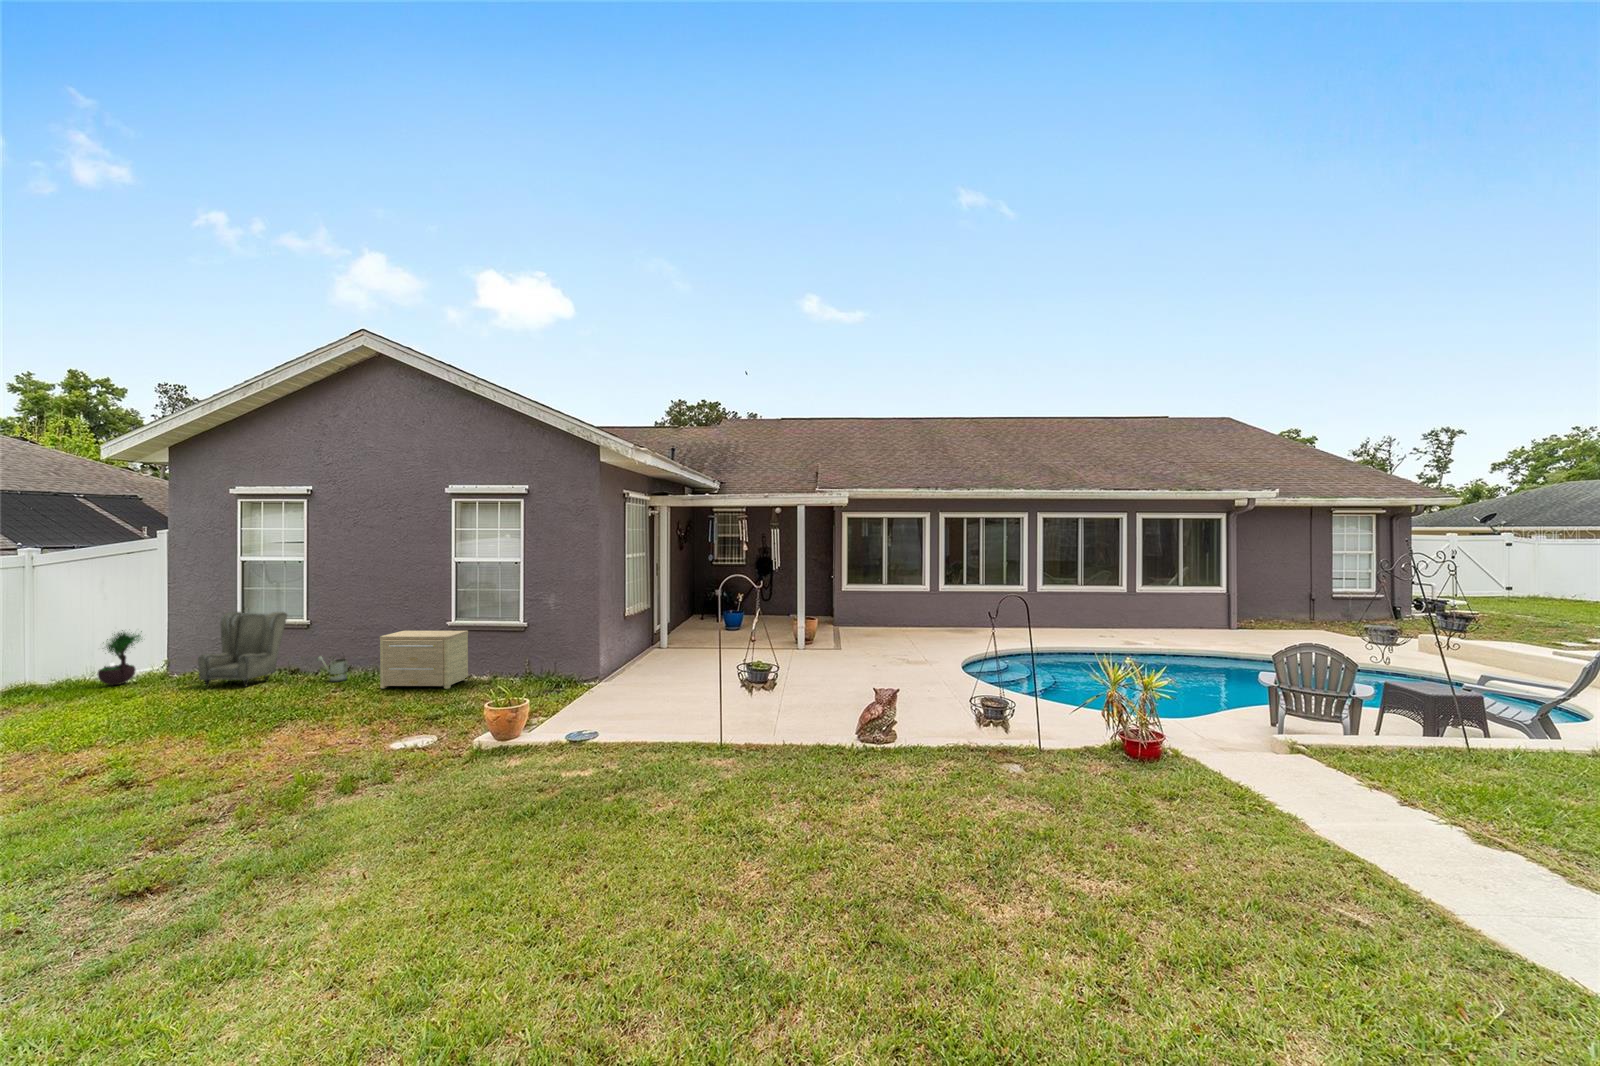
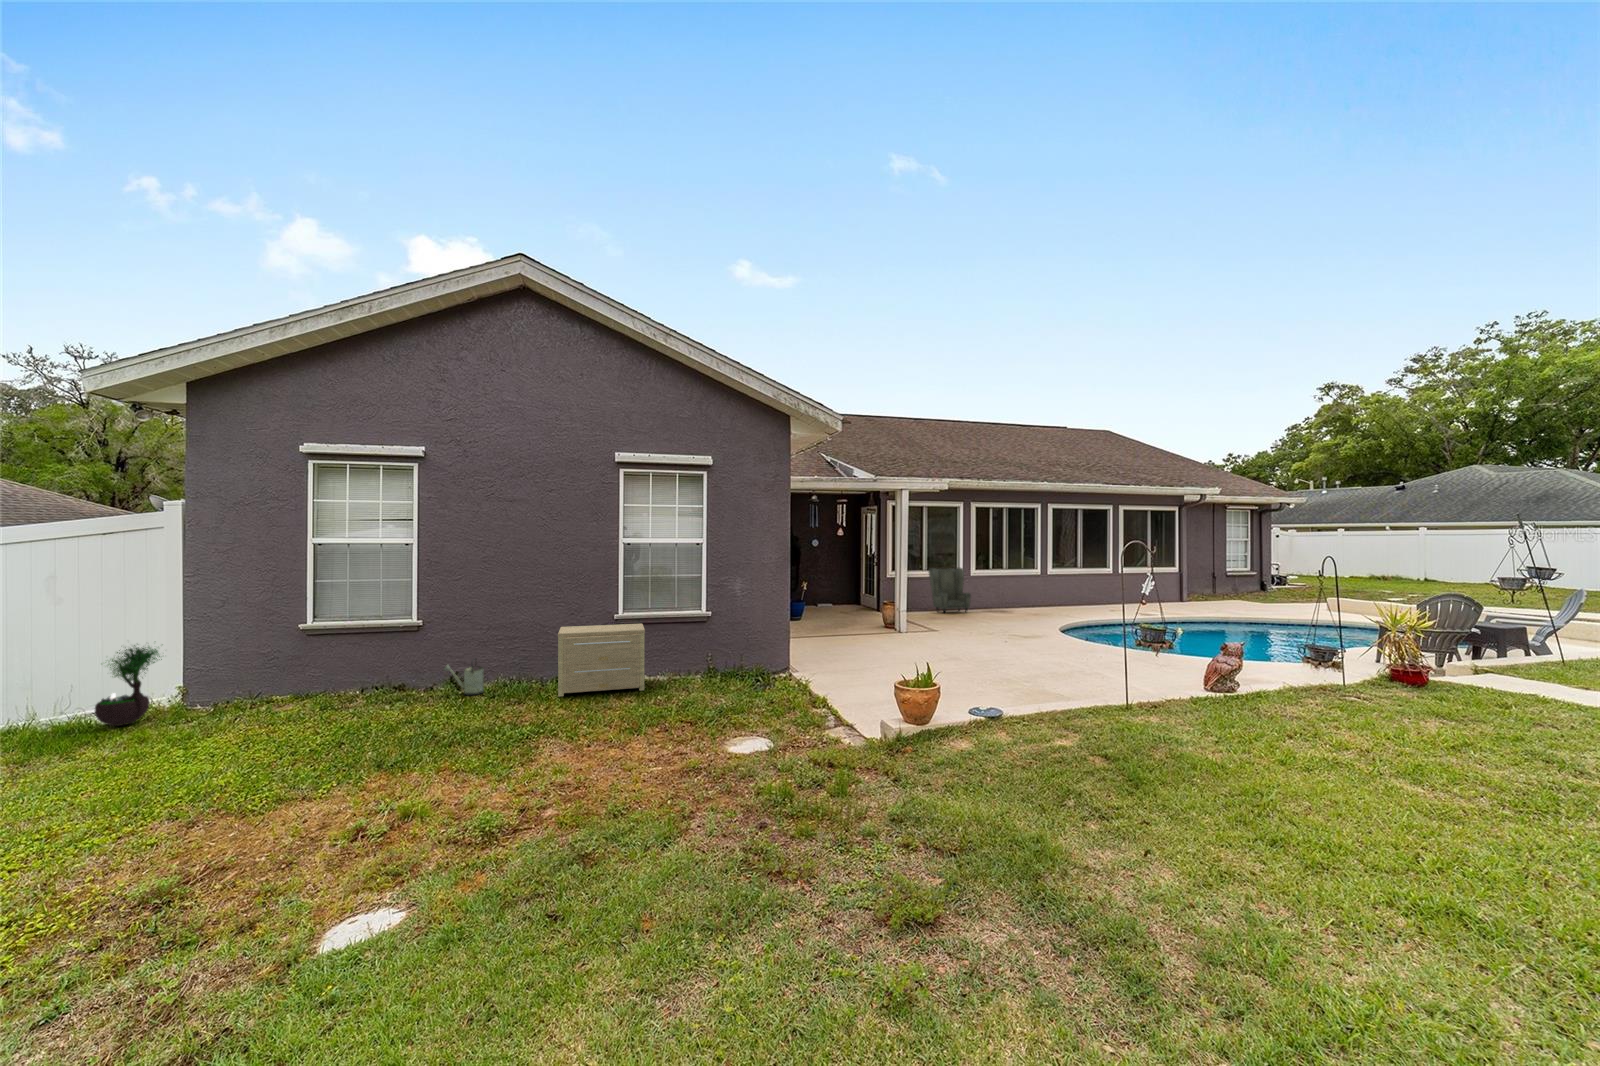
armchair: present [198,612,287,687] -> present [929,568,971,613]

